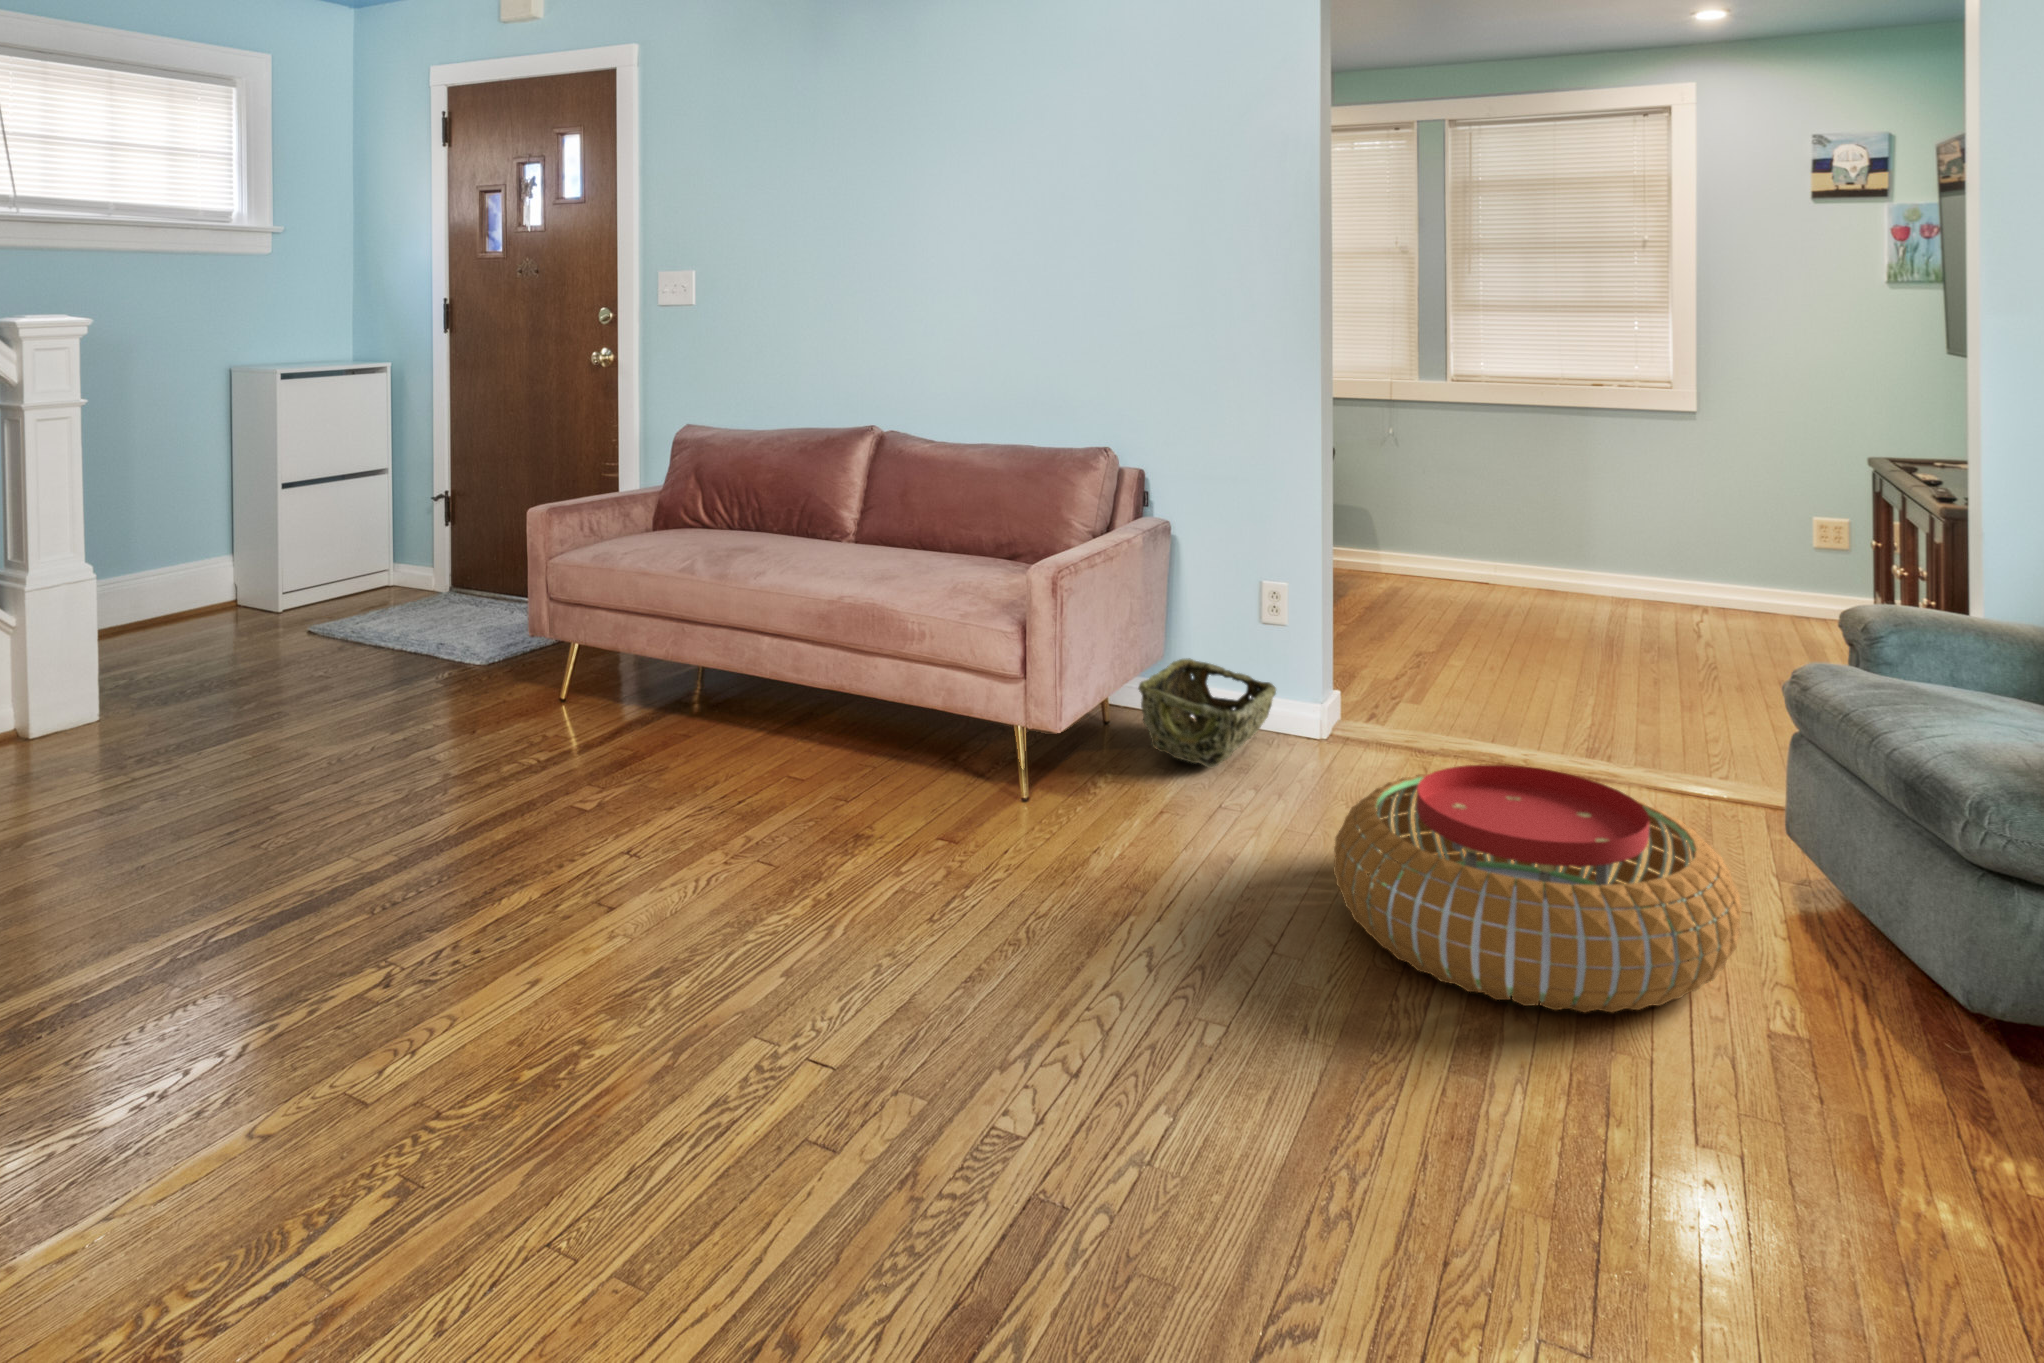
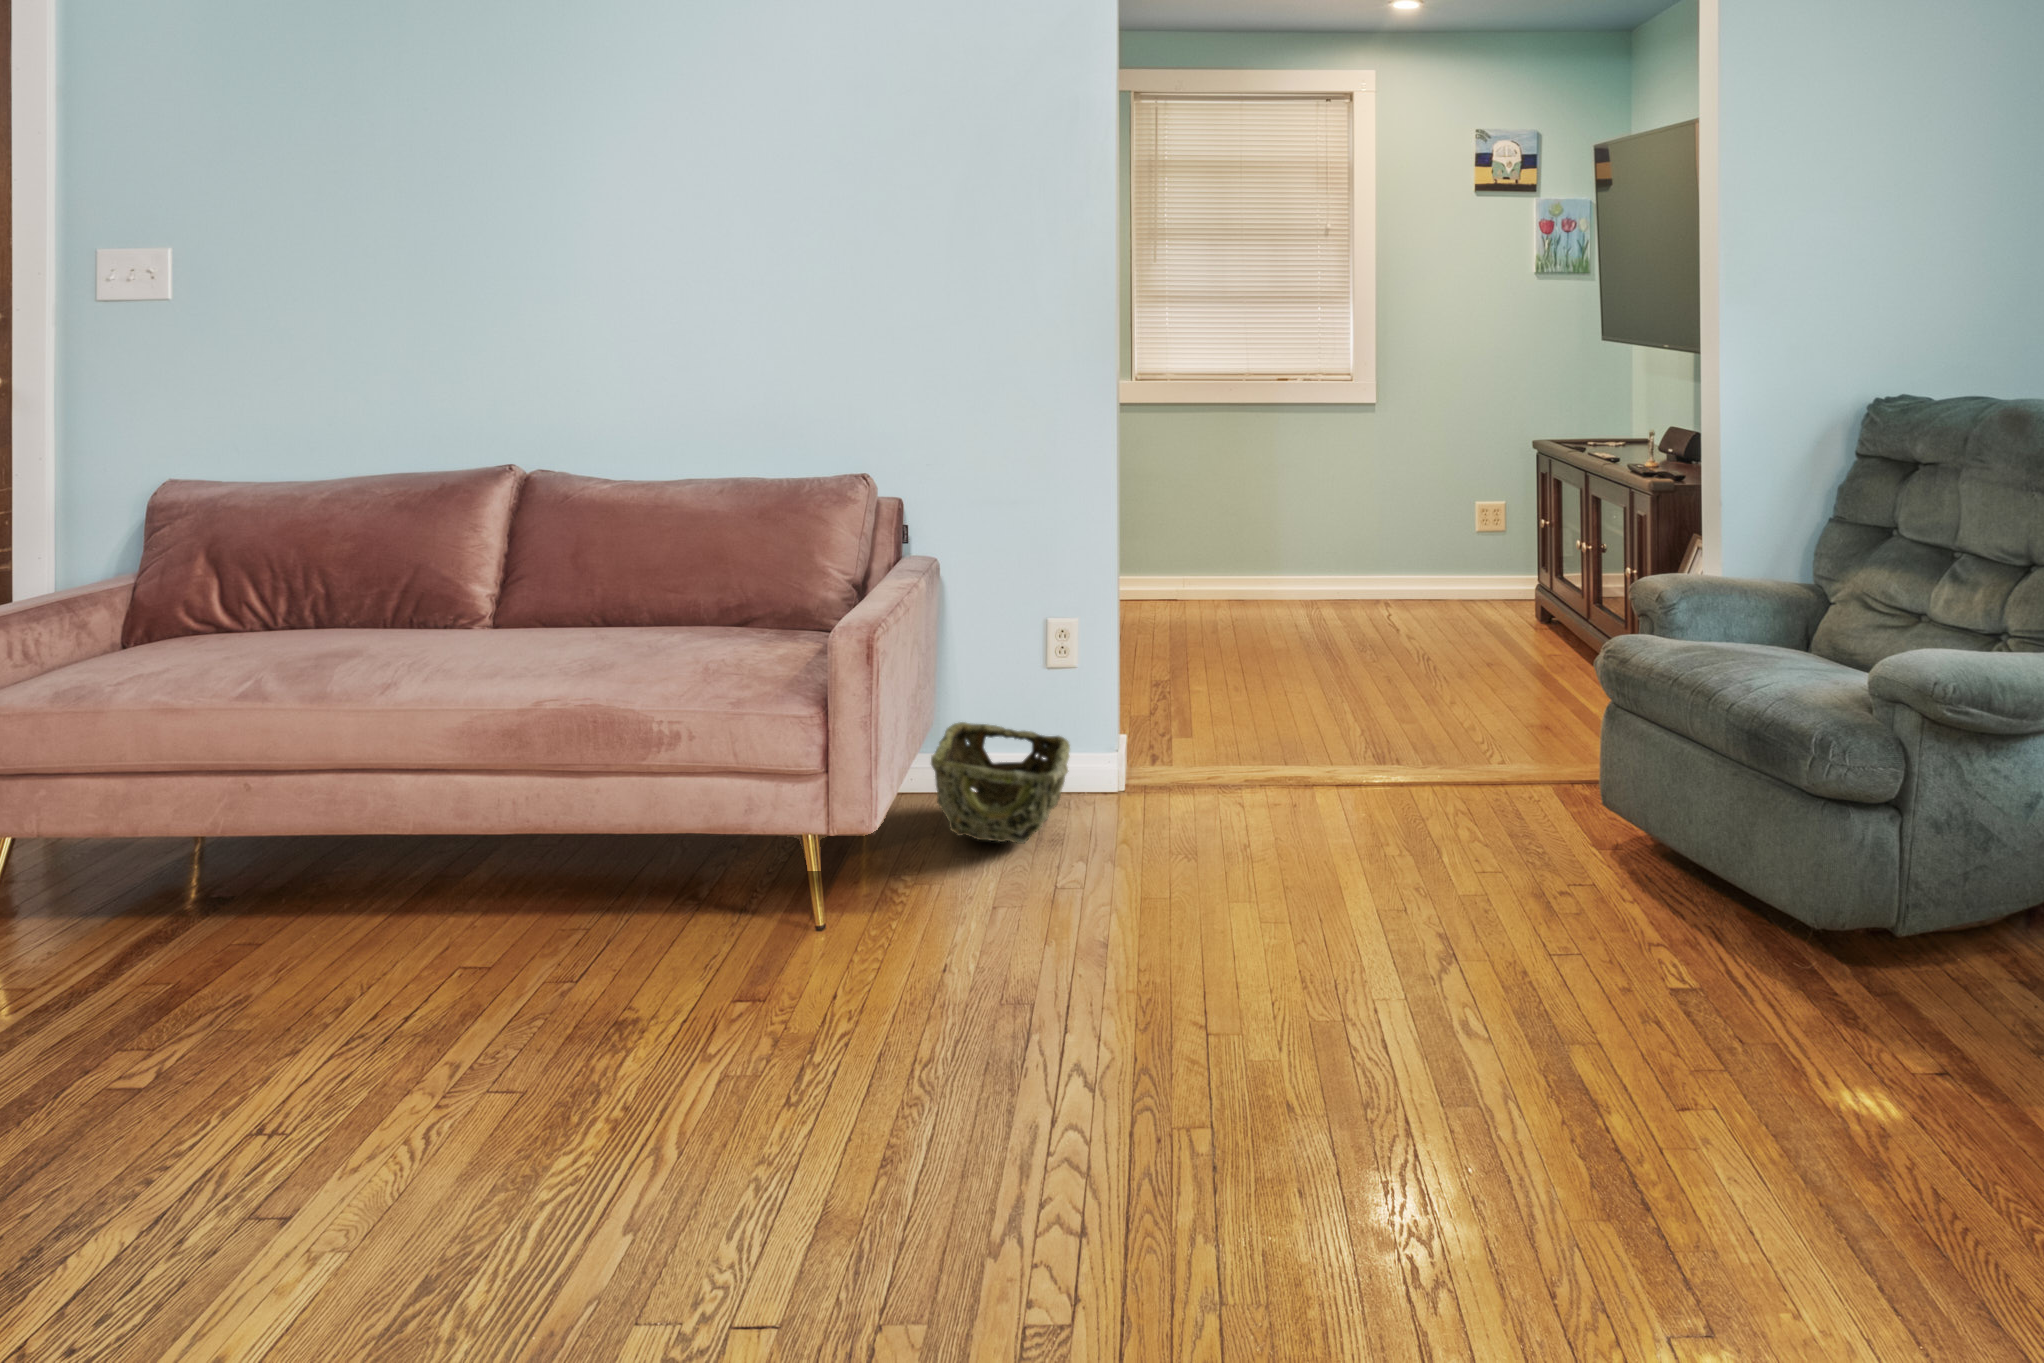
pouf: present [1333,764,1742,1012] -> none [1233,777,1632,1022]

